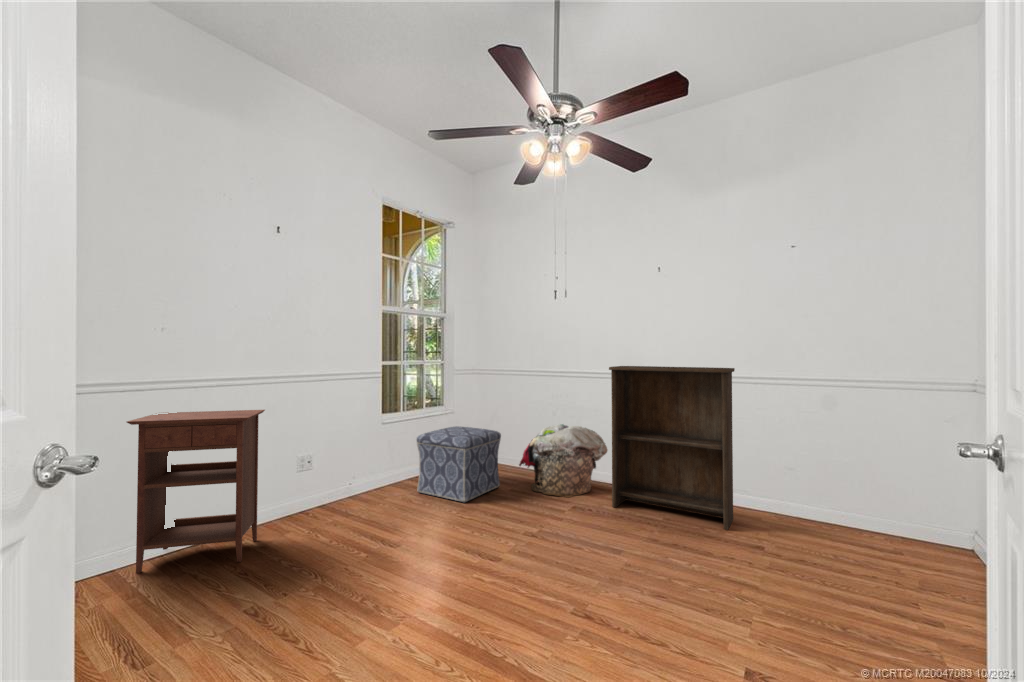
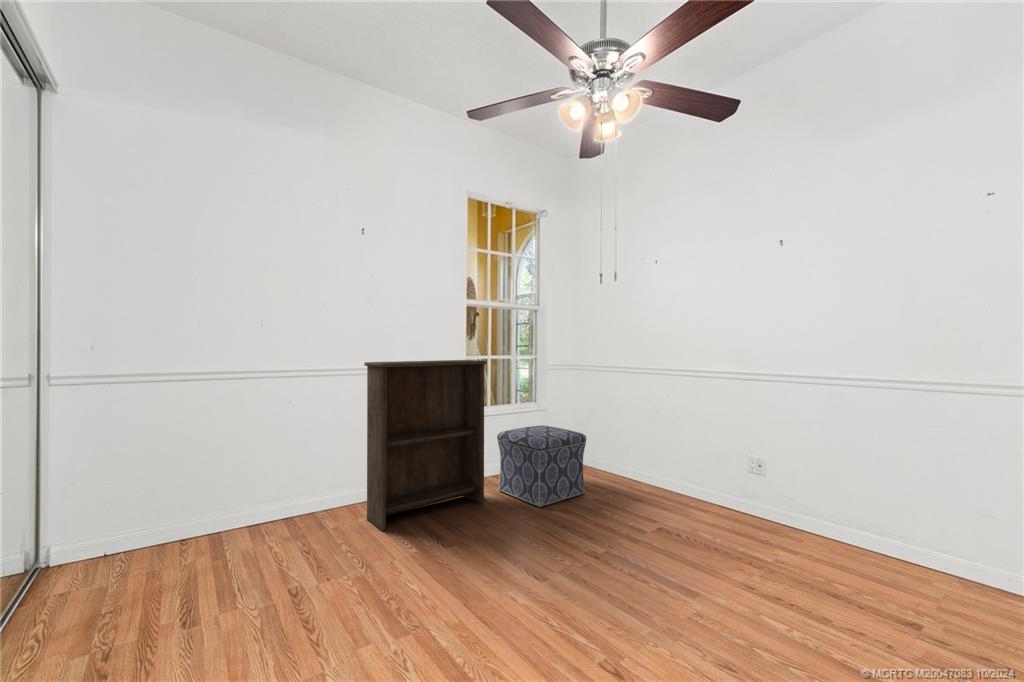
bookshelf: present [609,366,735,530] -> present [364,360,487,531]
nightstand: present [127,410,265,573] -> none [225,400,343,541]
laundry basket: present [519,424,607,498] -> none [607,430,712,516]

